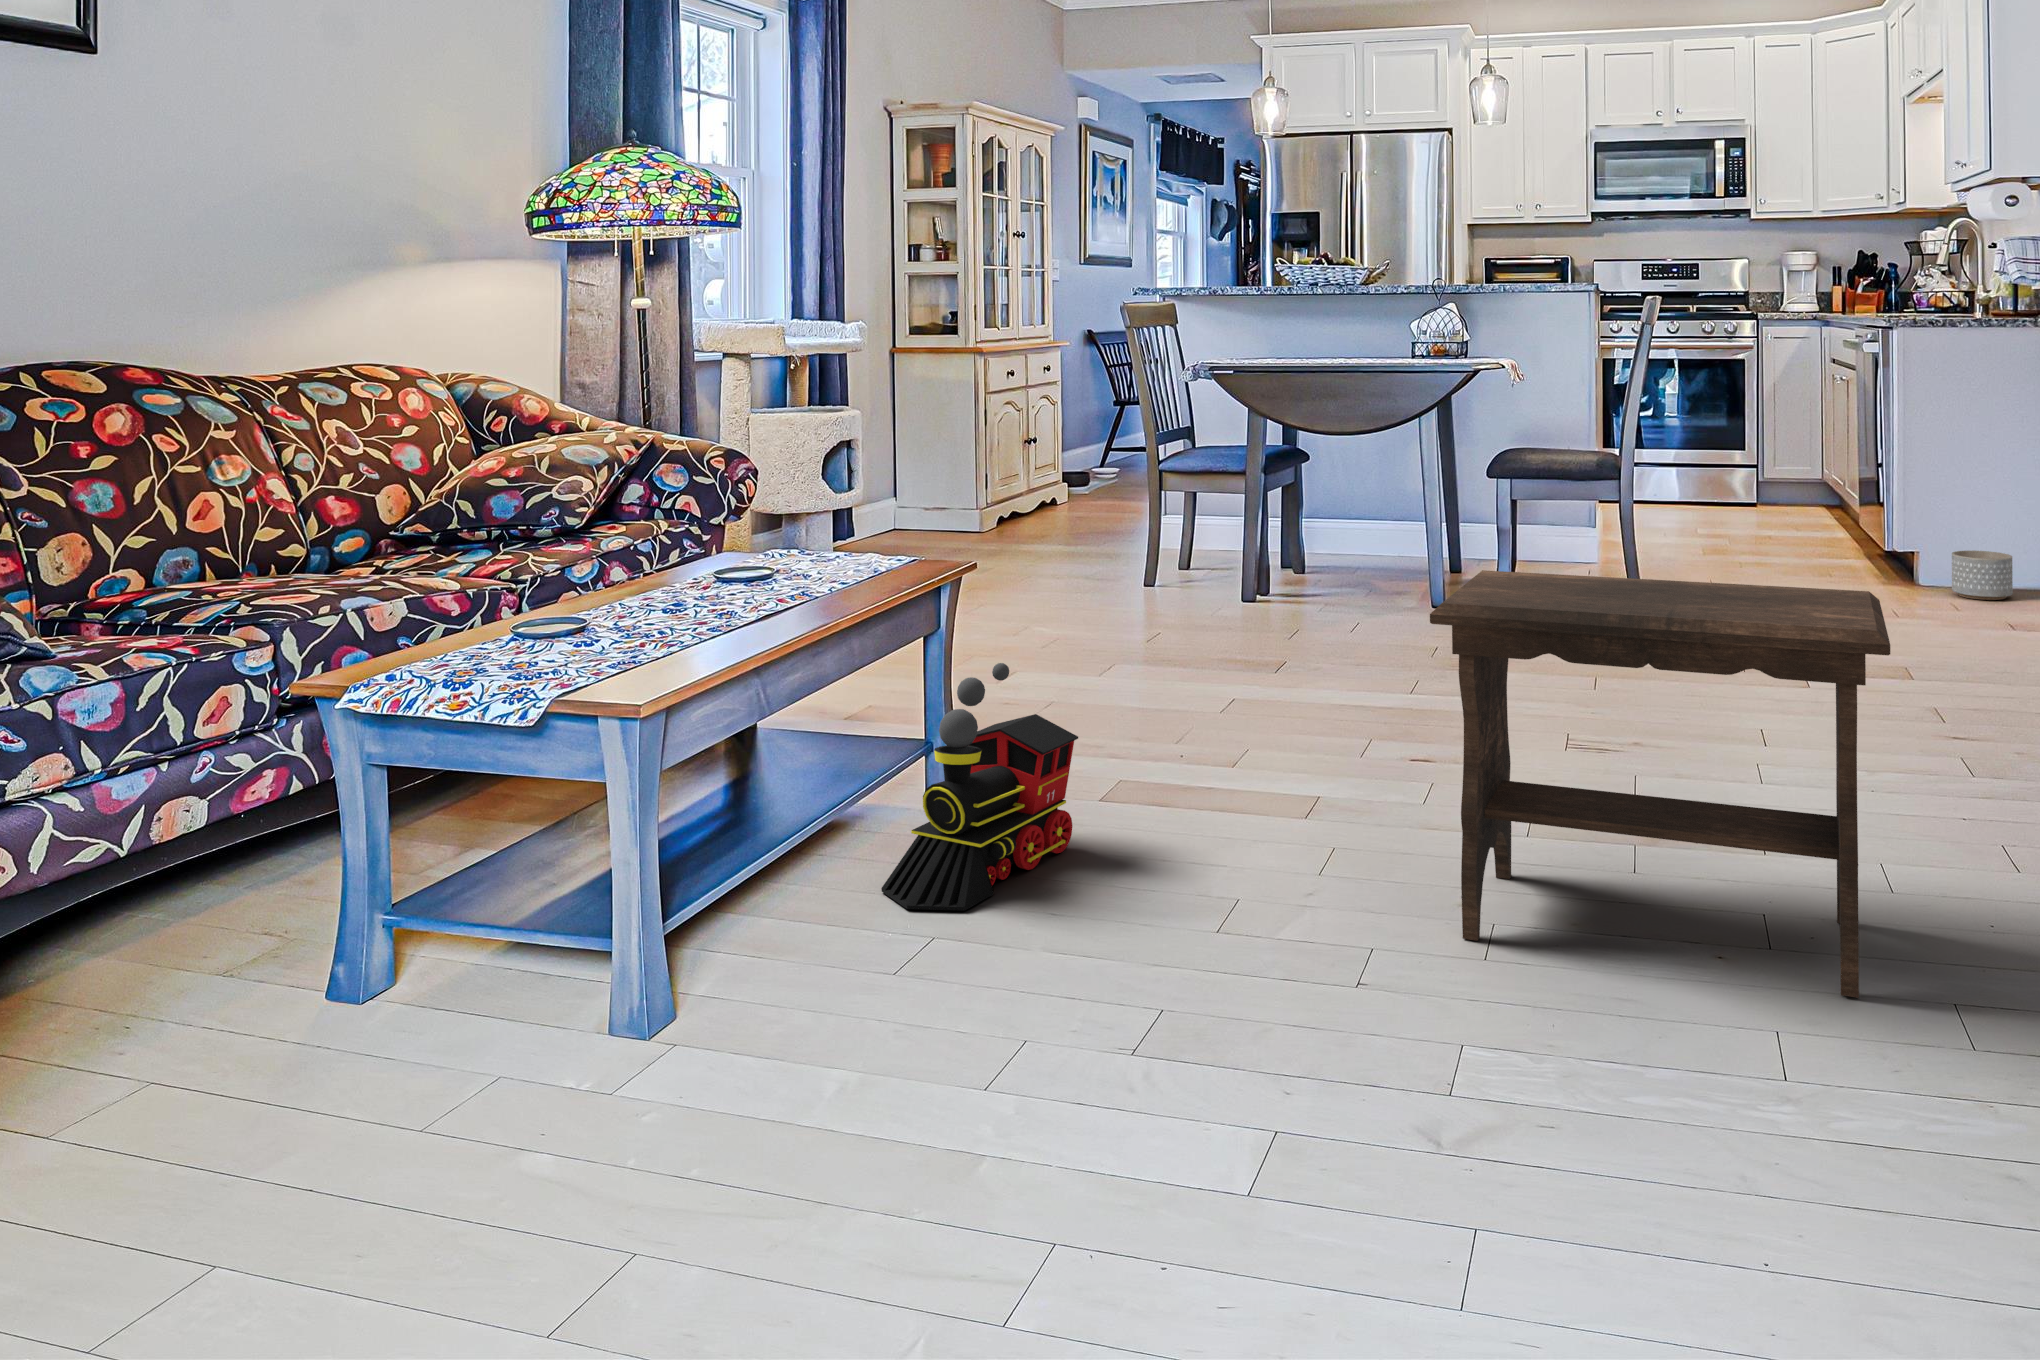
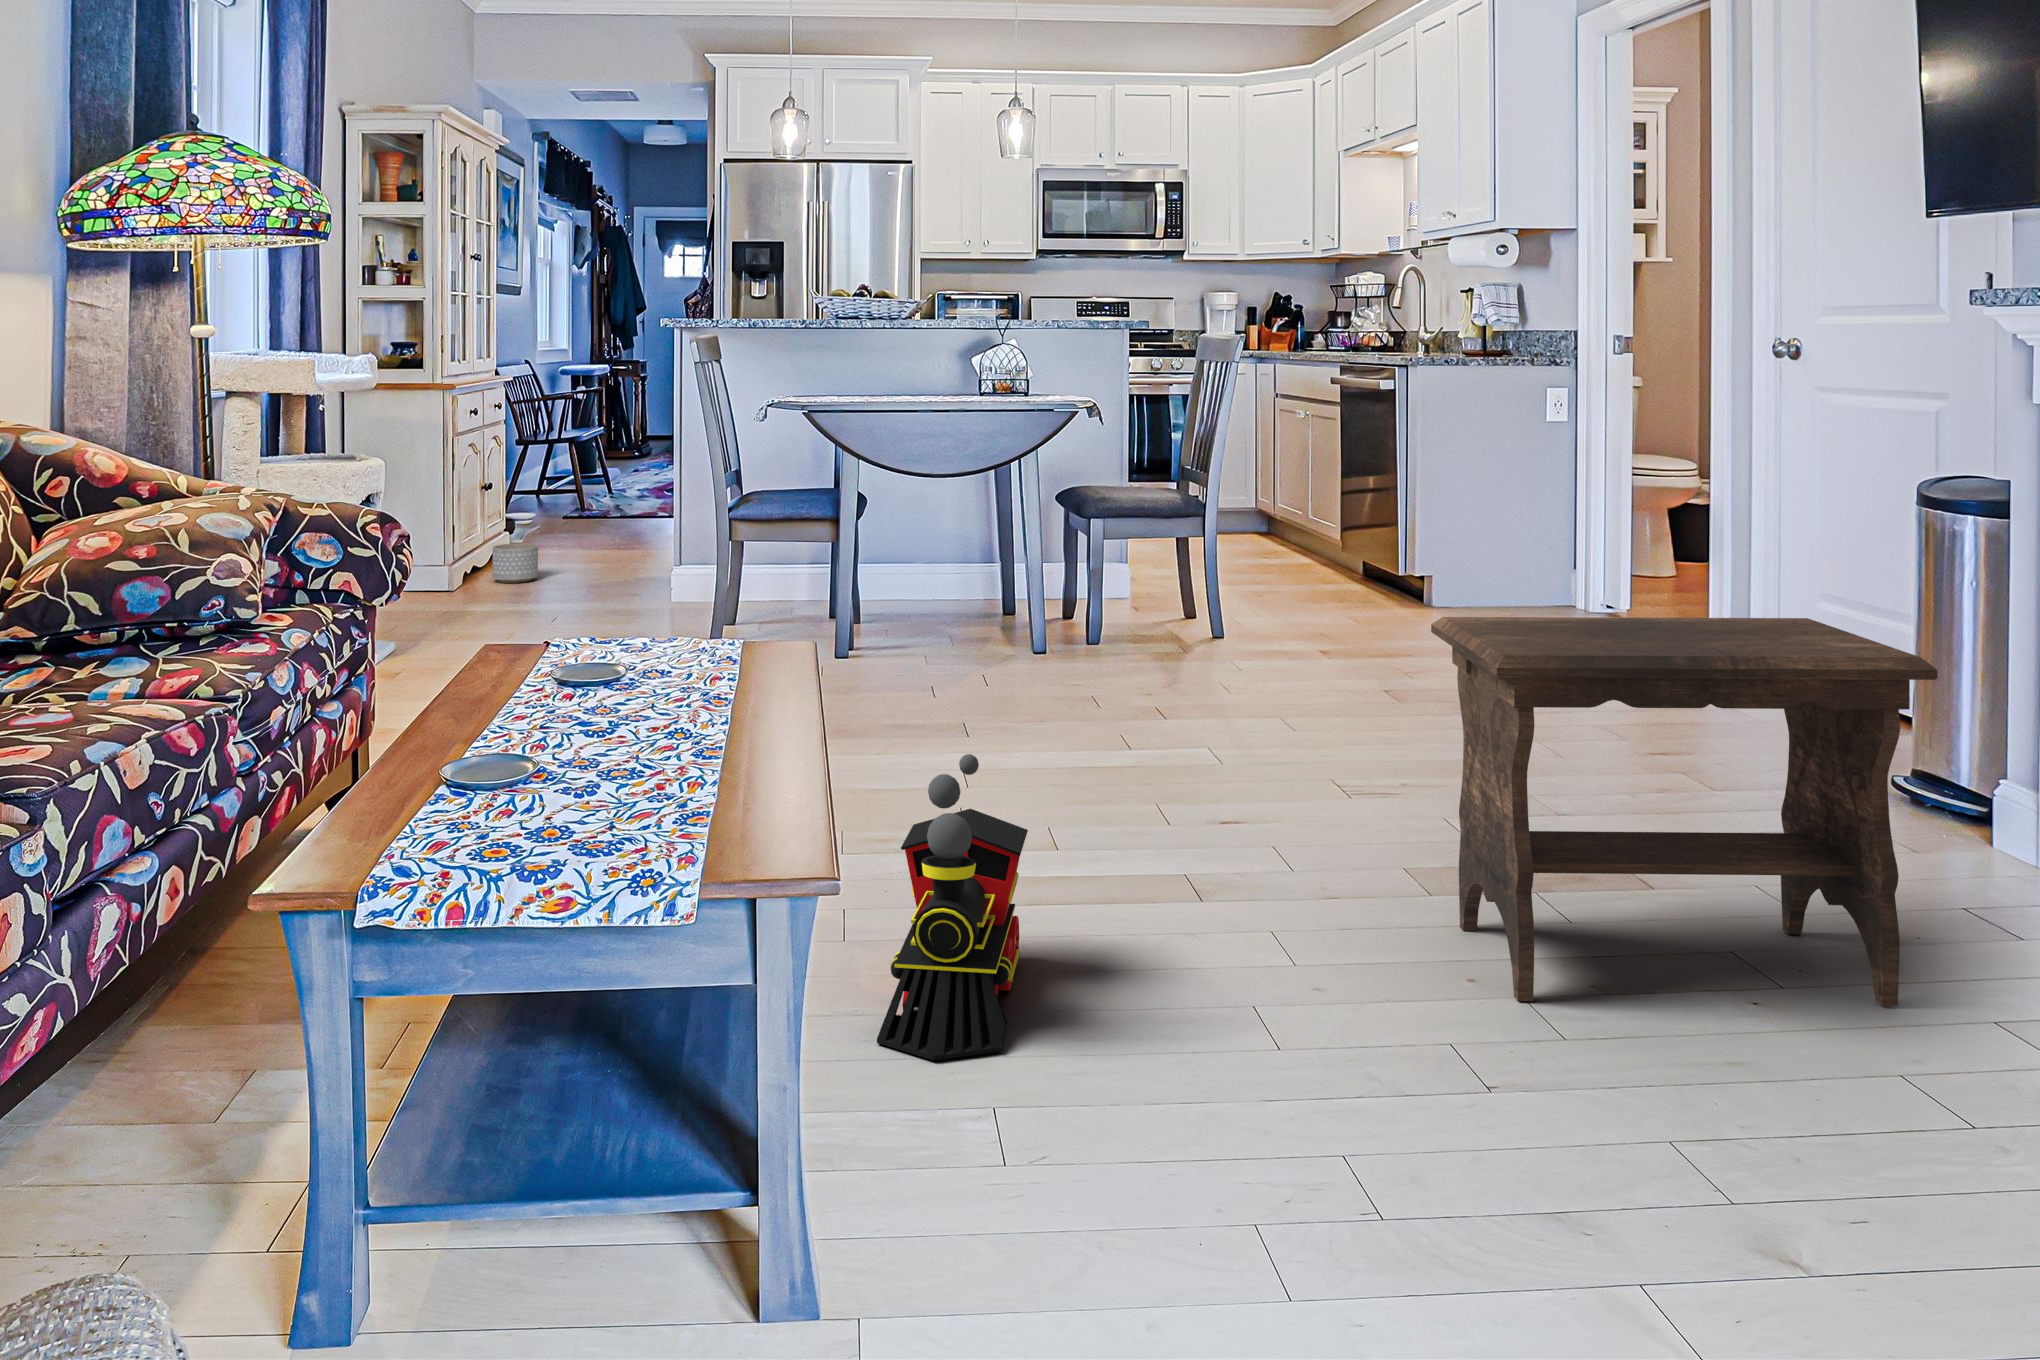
planter: present [1952,550,2013,600] -> present [493,543,538,583]

